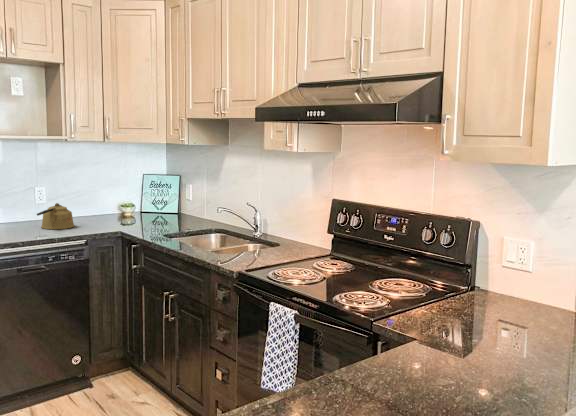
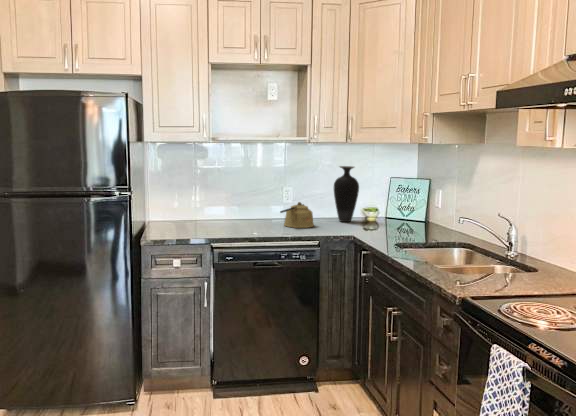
vase: none [89,165,115,220] -> present [334,166,359,222]

